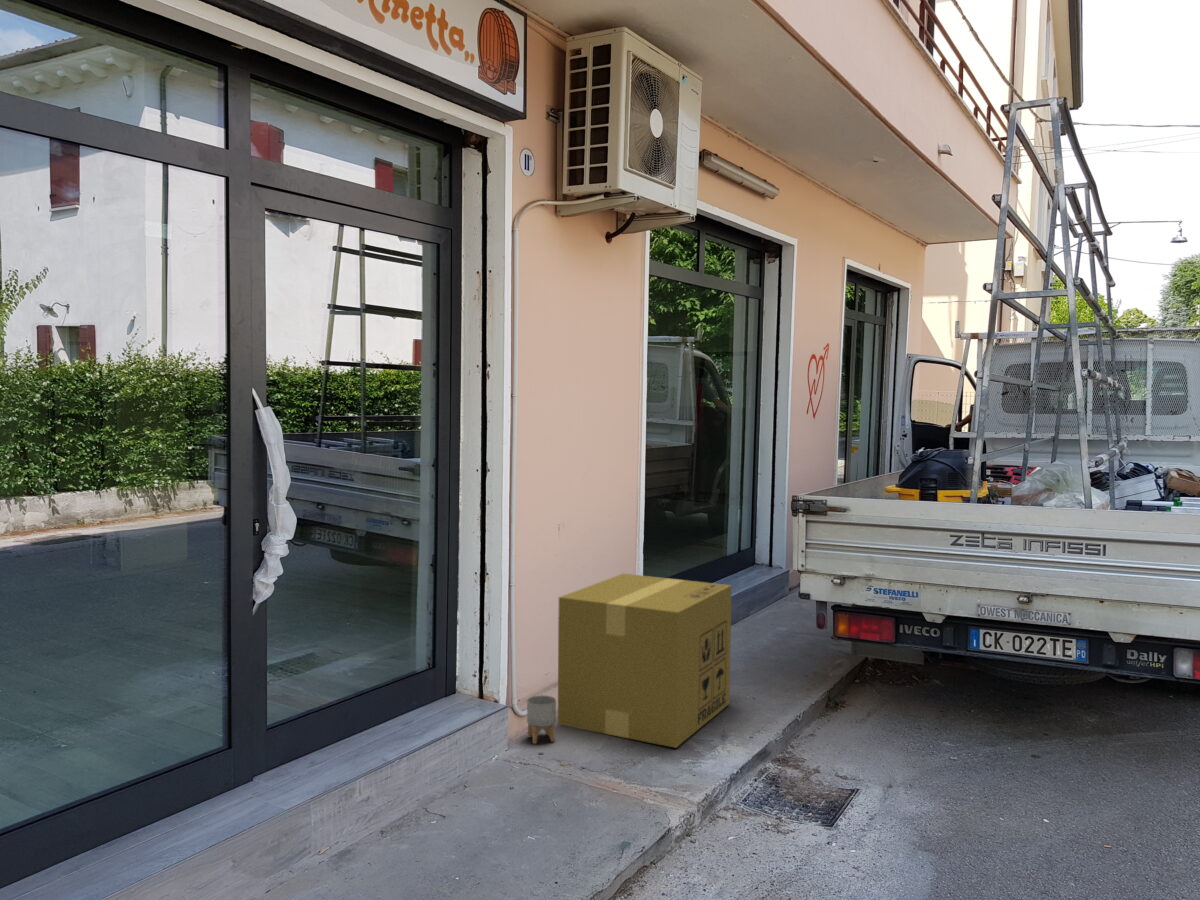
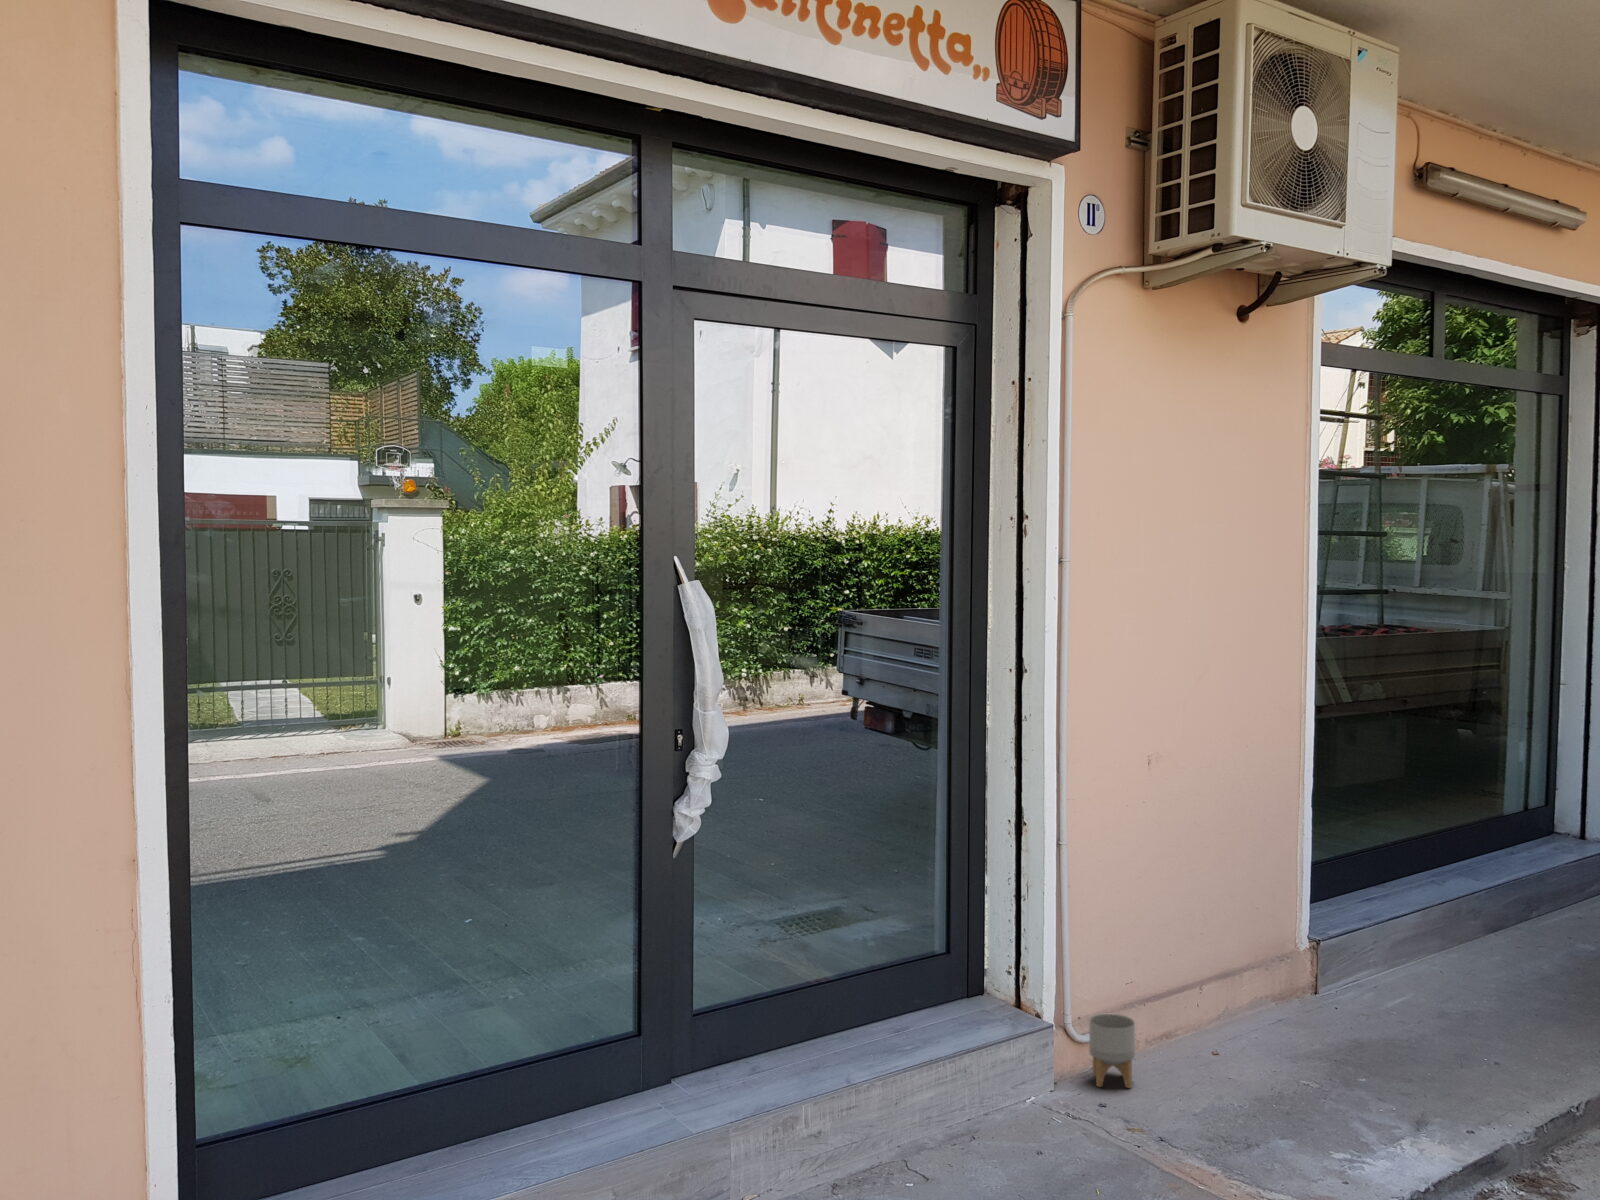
cardboard box: present [558,574,732,748] -> none [1146,836,1452,1127]

